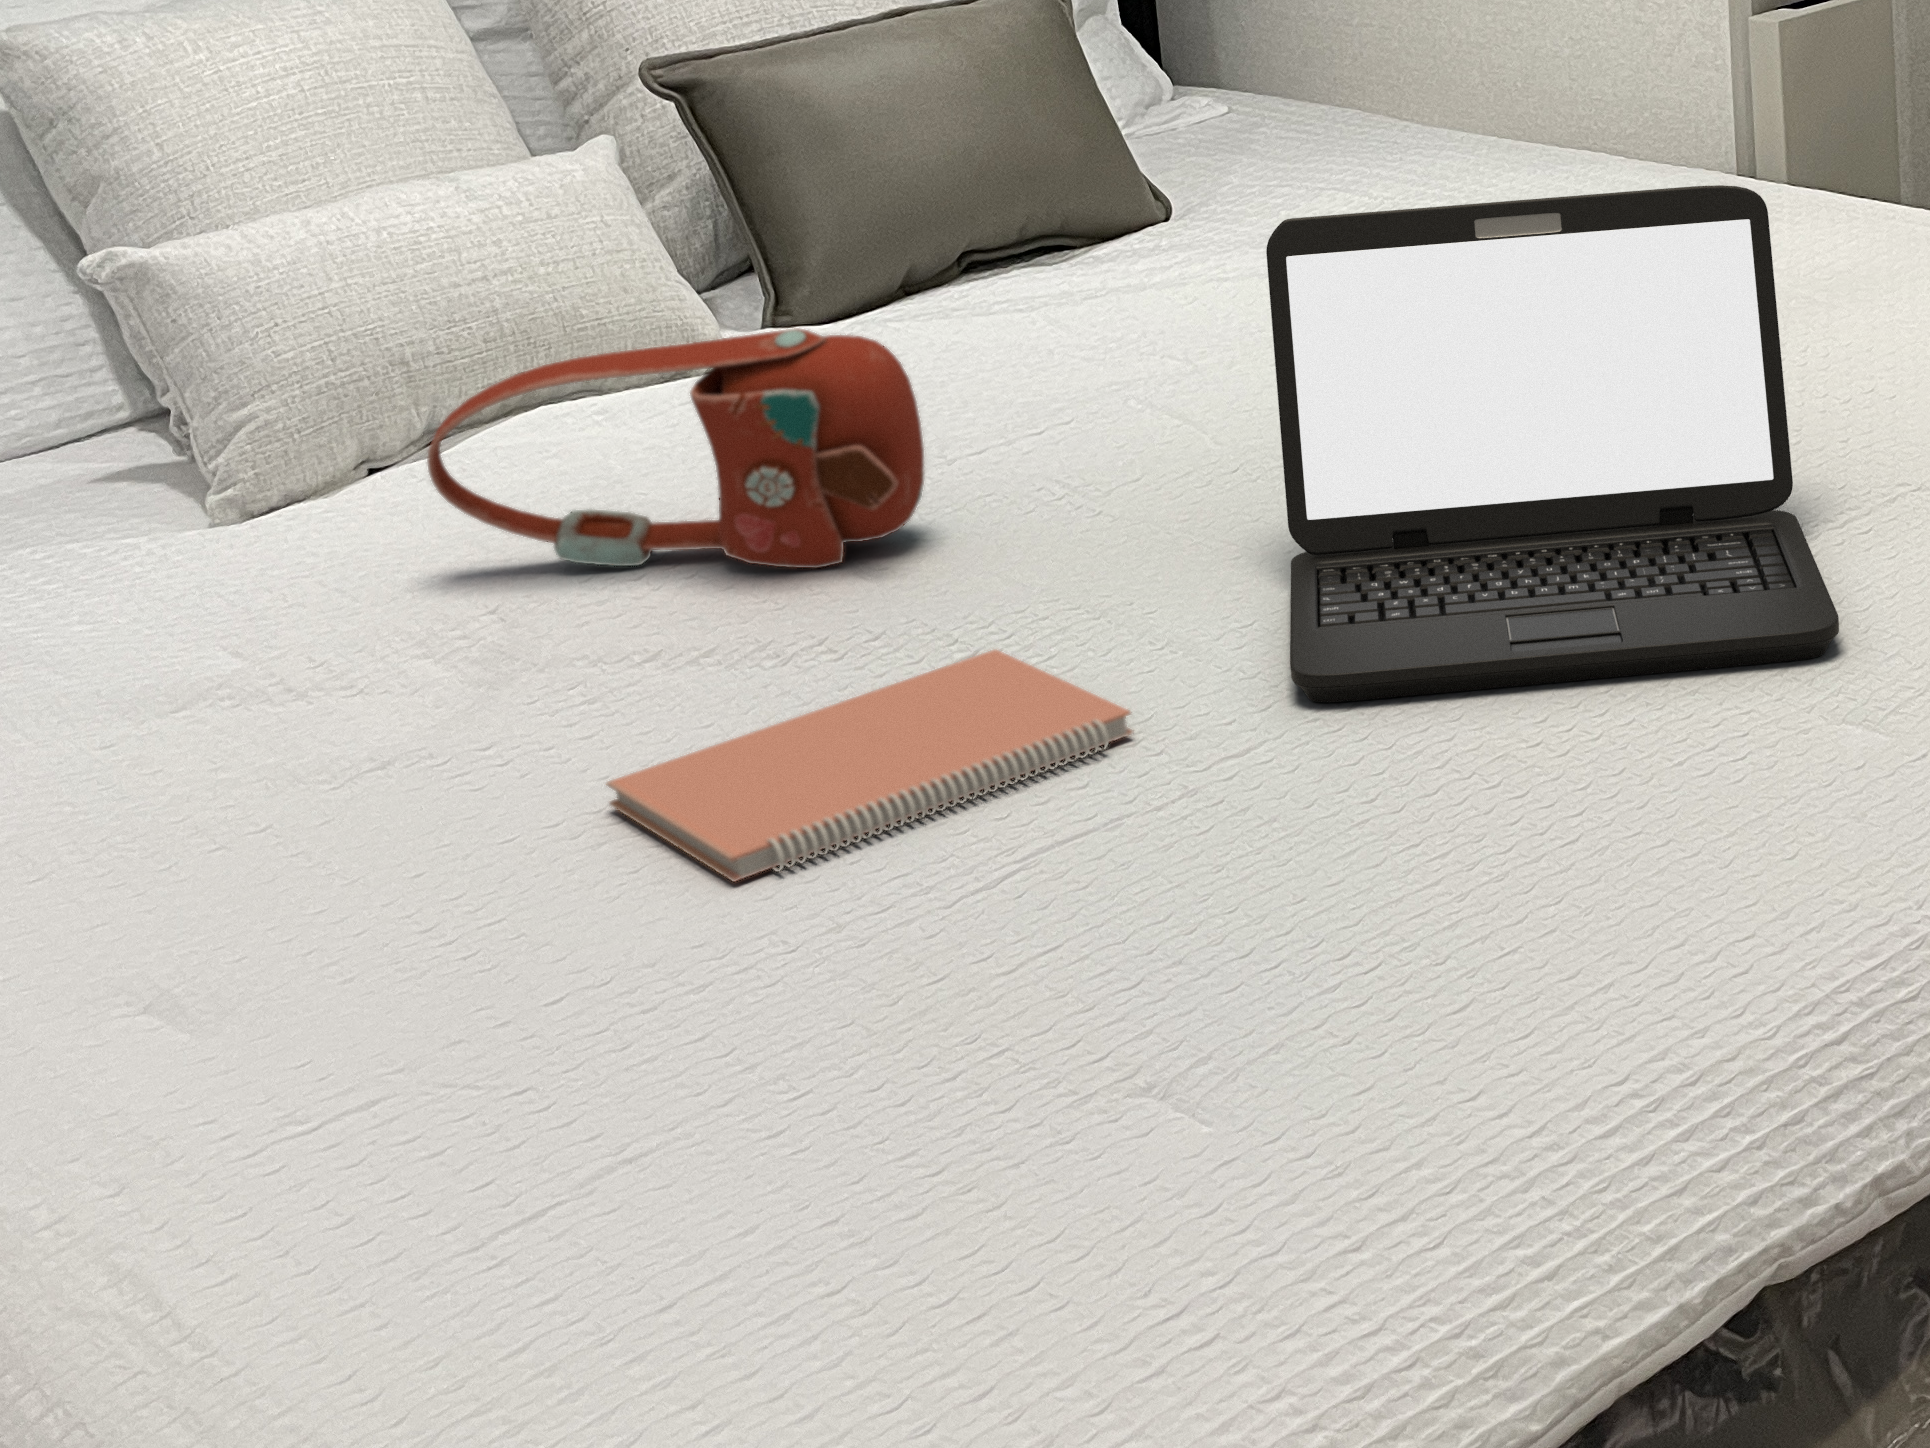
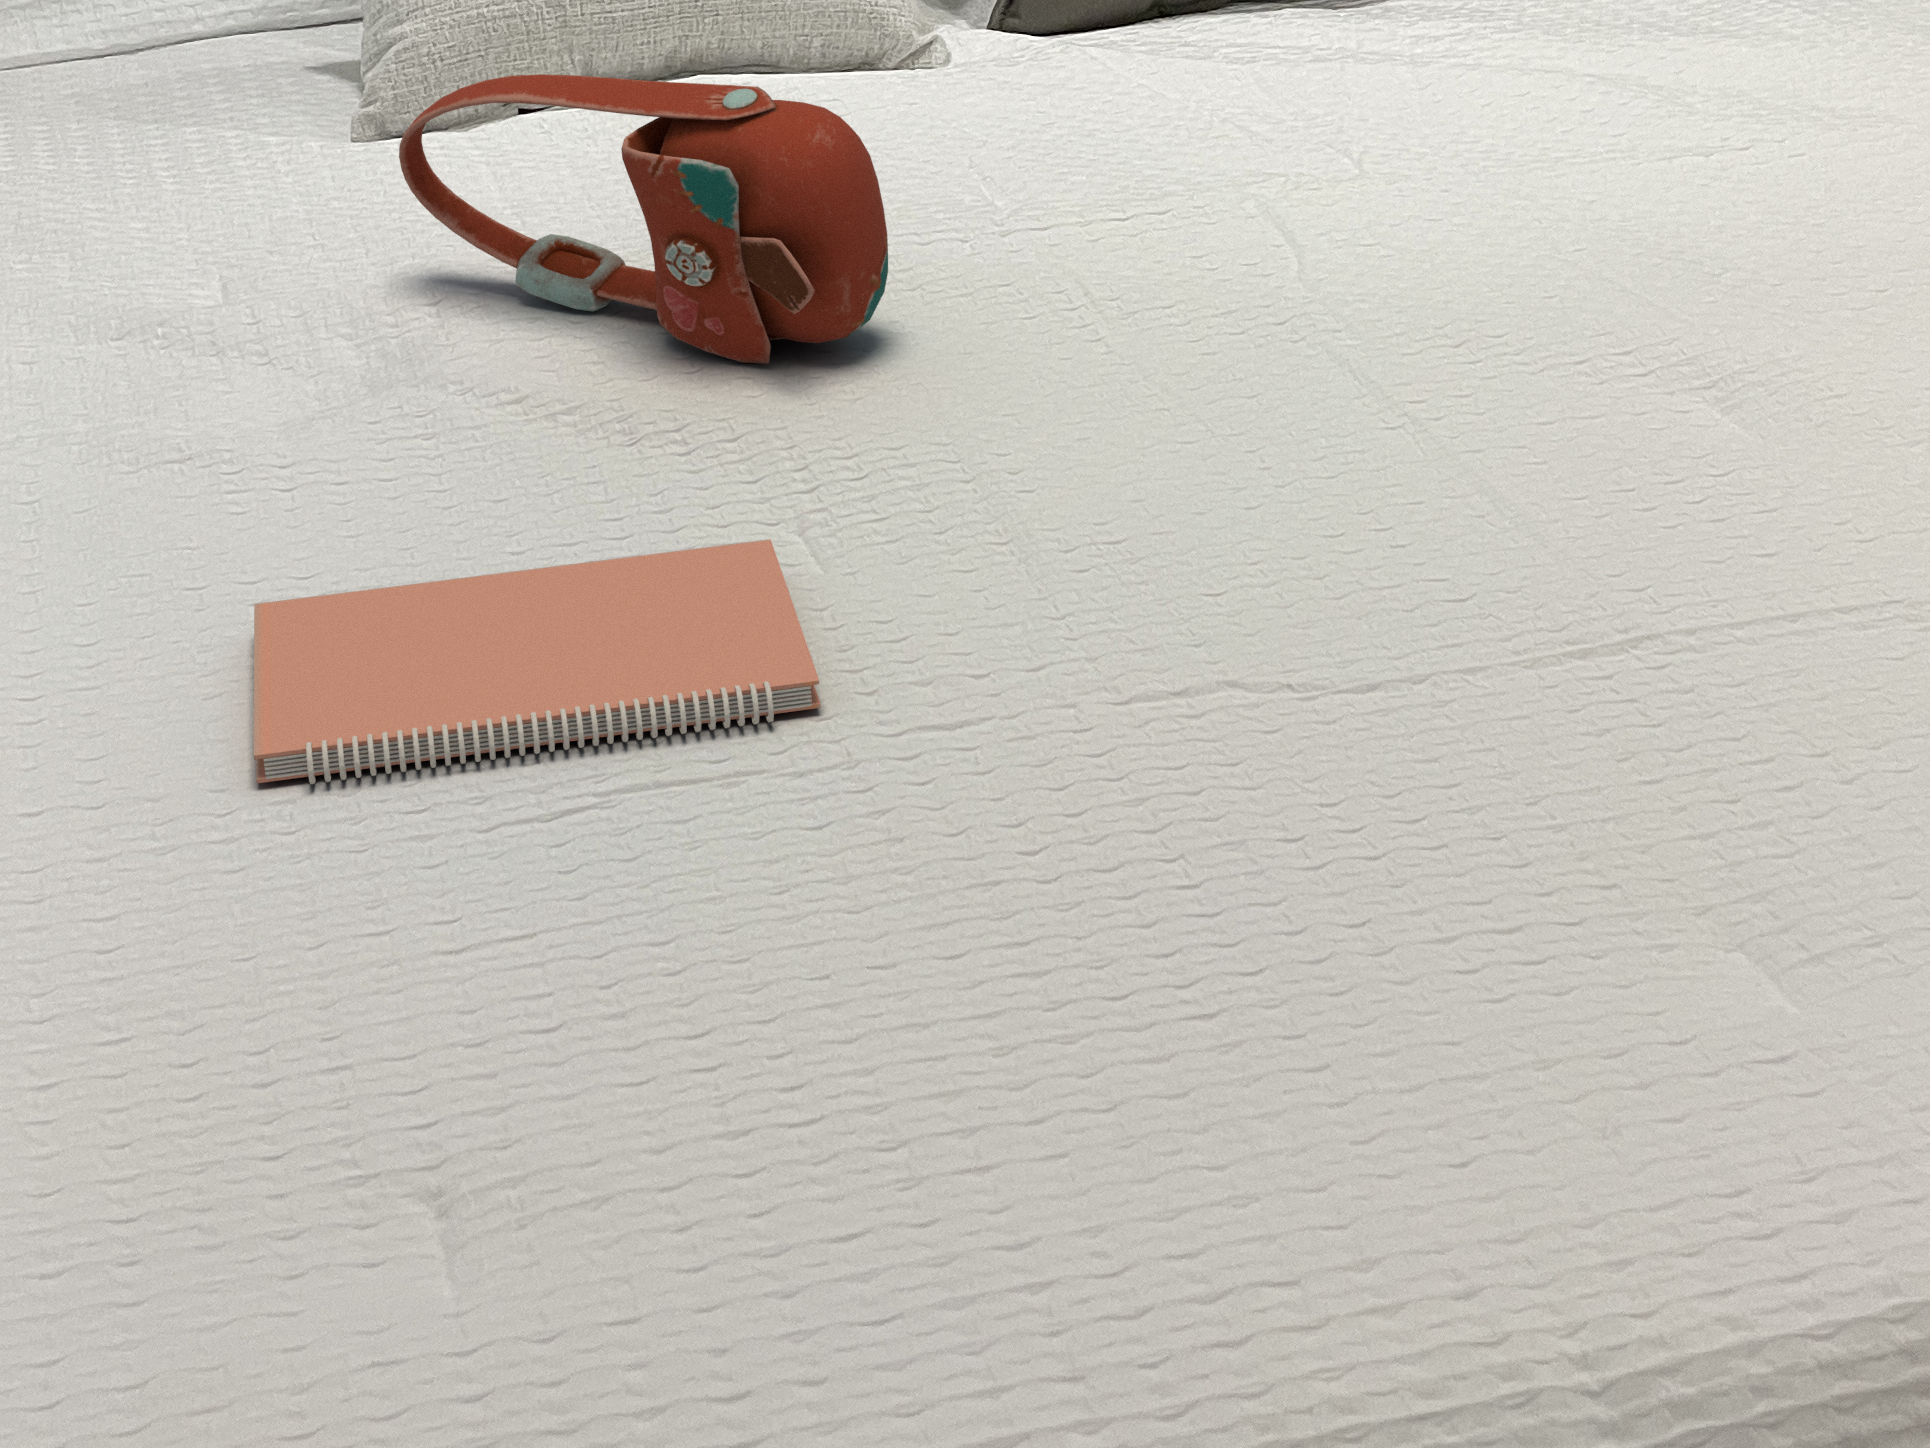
laptop: present [1266,185,1839,702] -> none [1033,74,1898,864]

